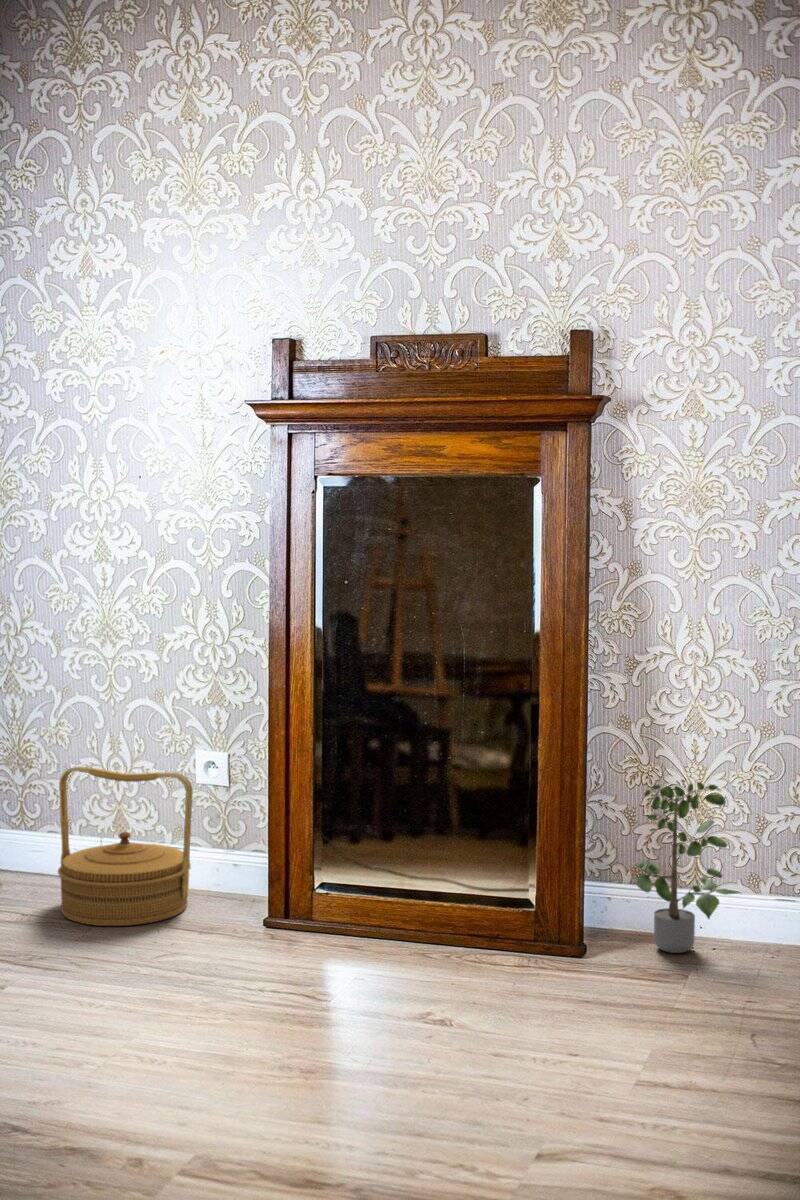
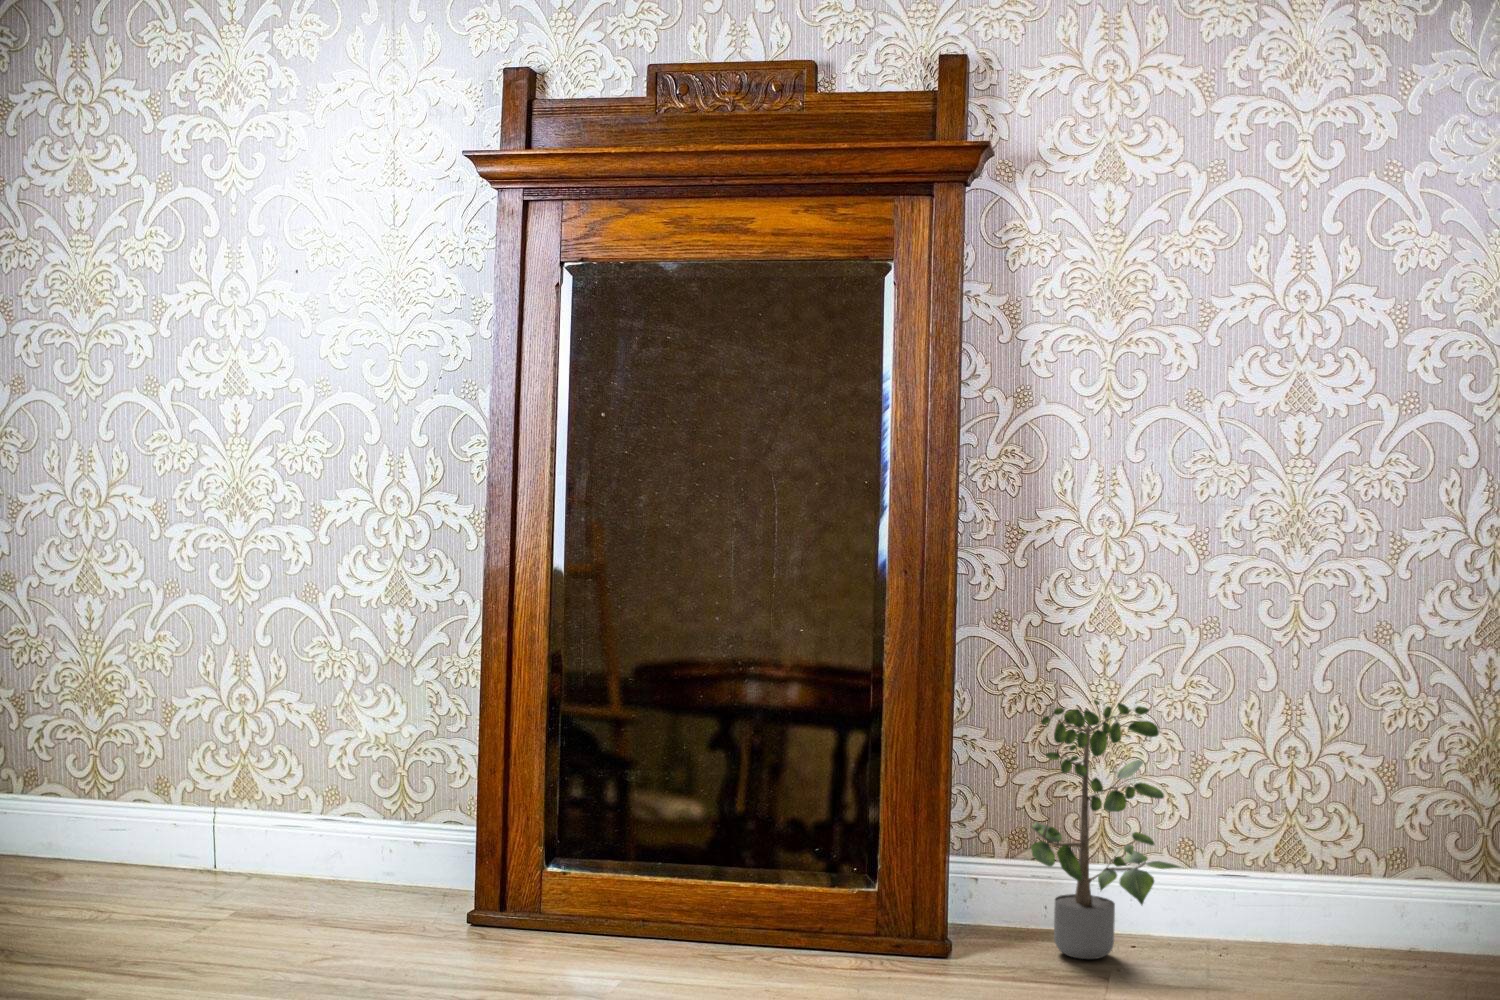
woven basket: present [58,767,193,926] -> none [147,691,360,931]

